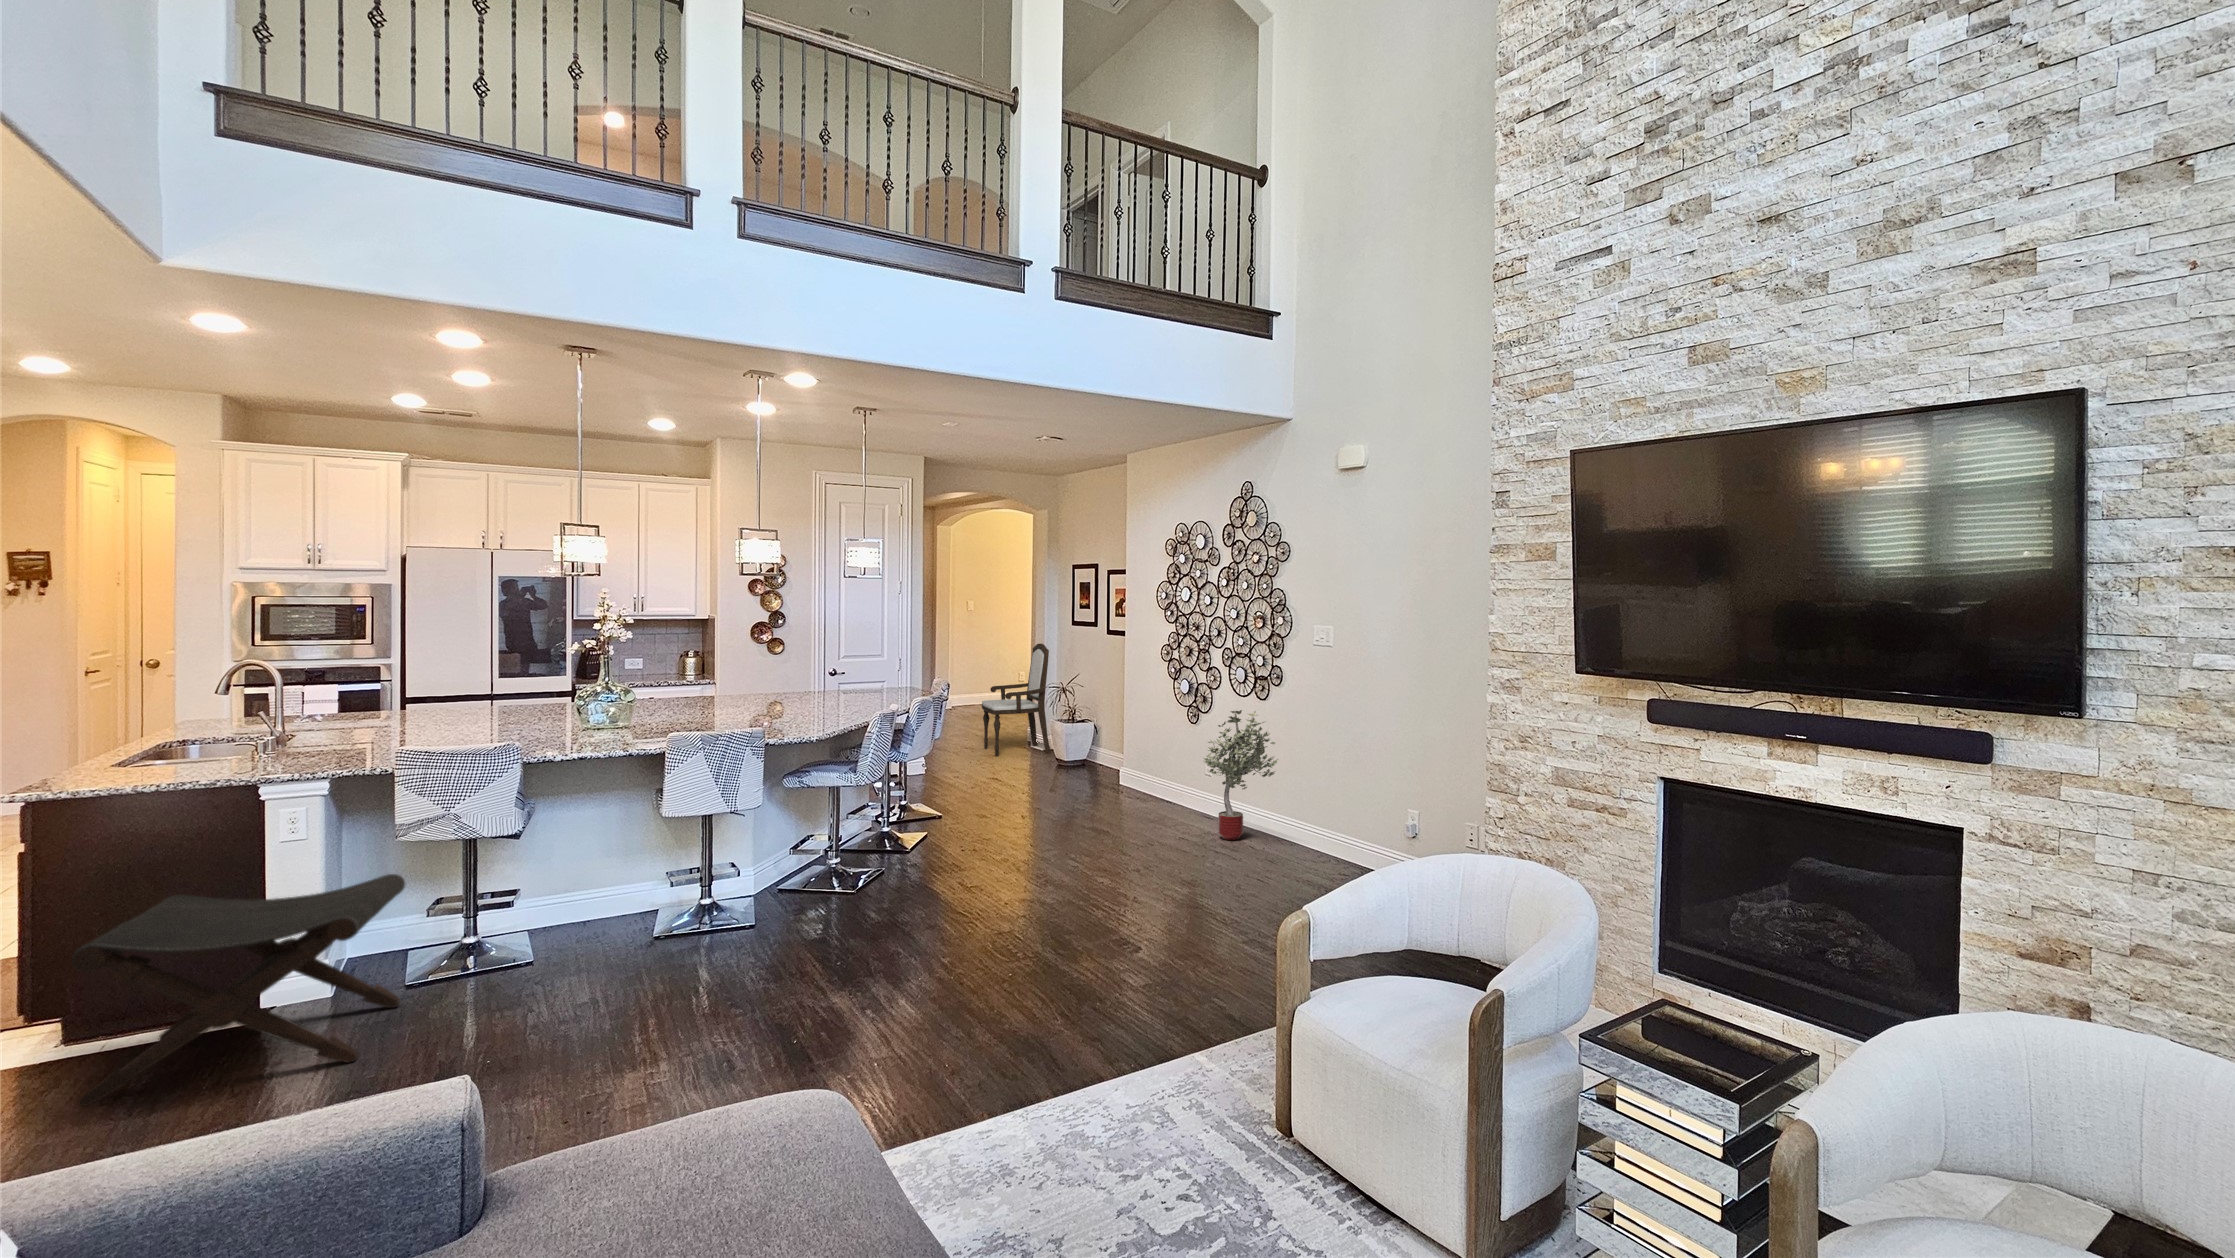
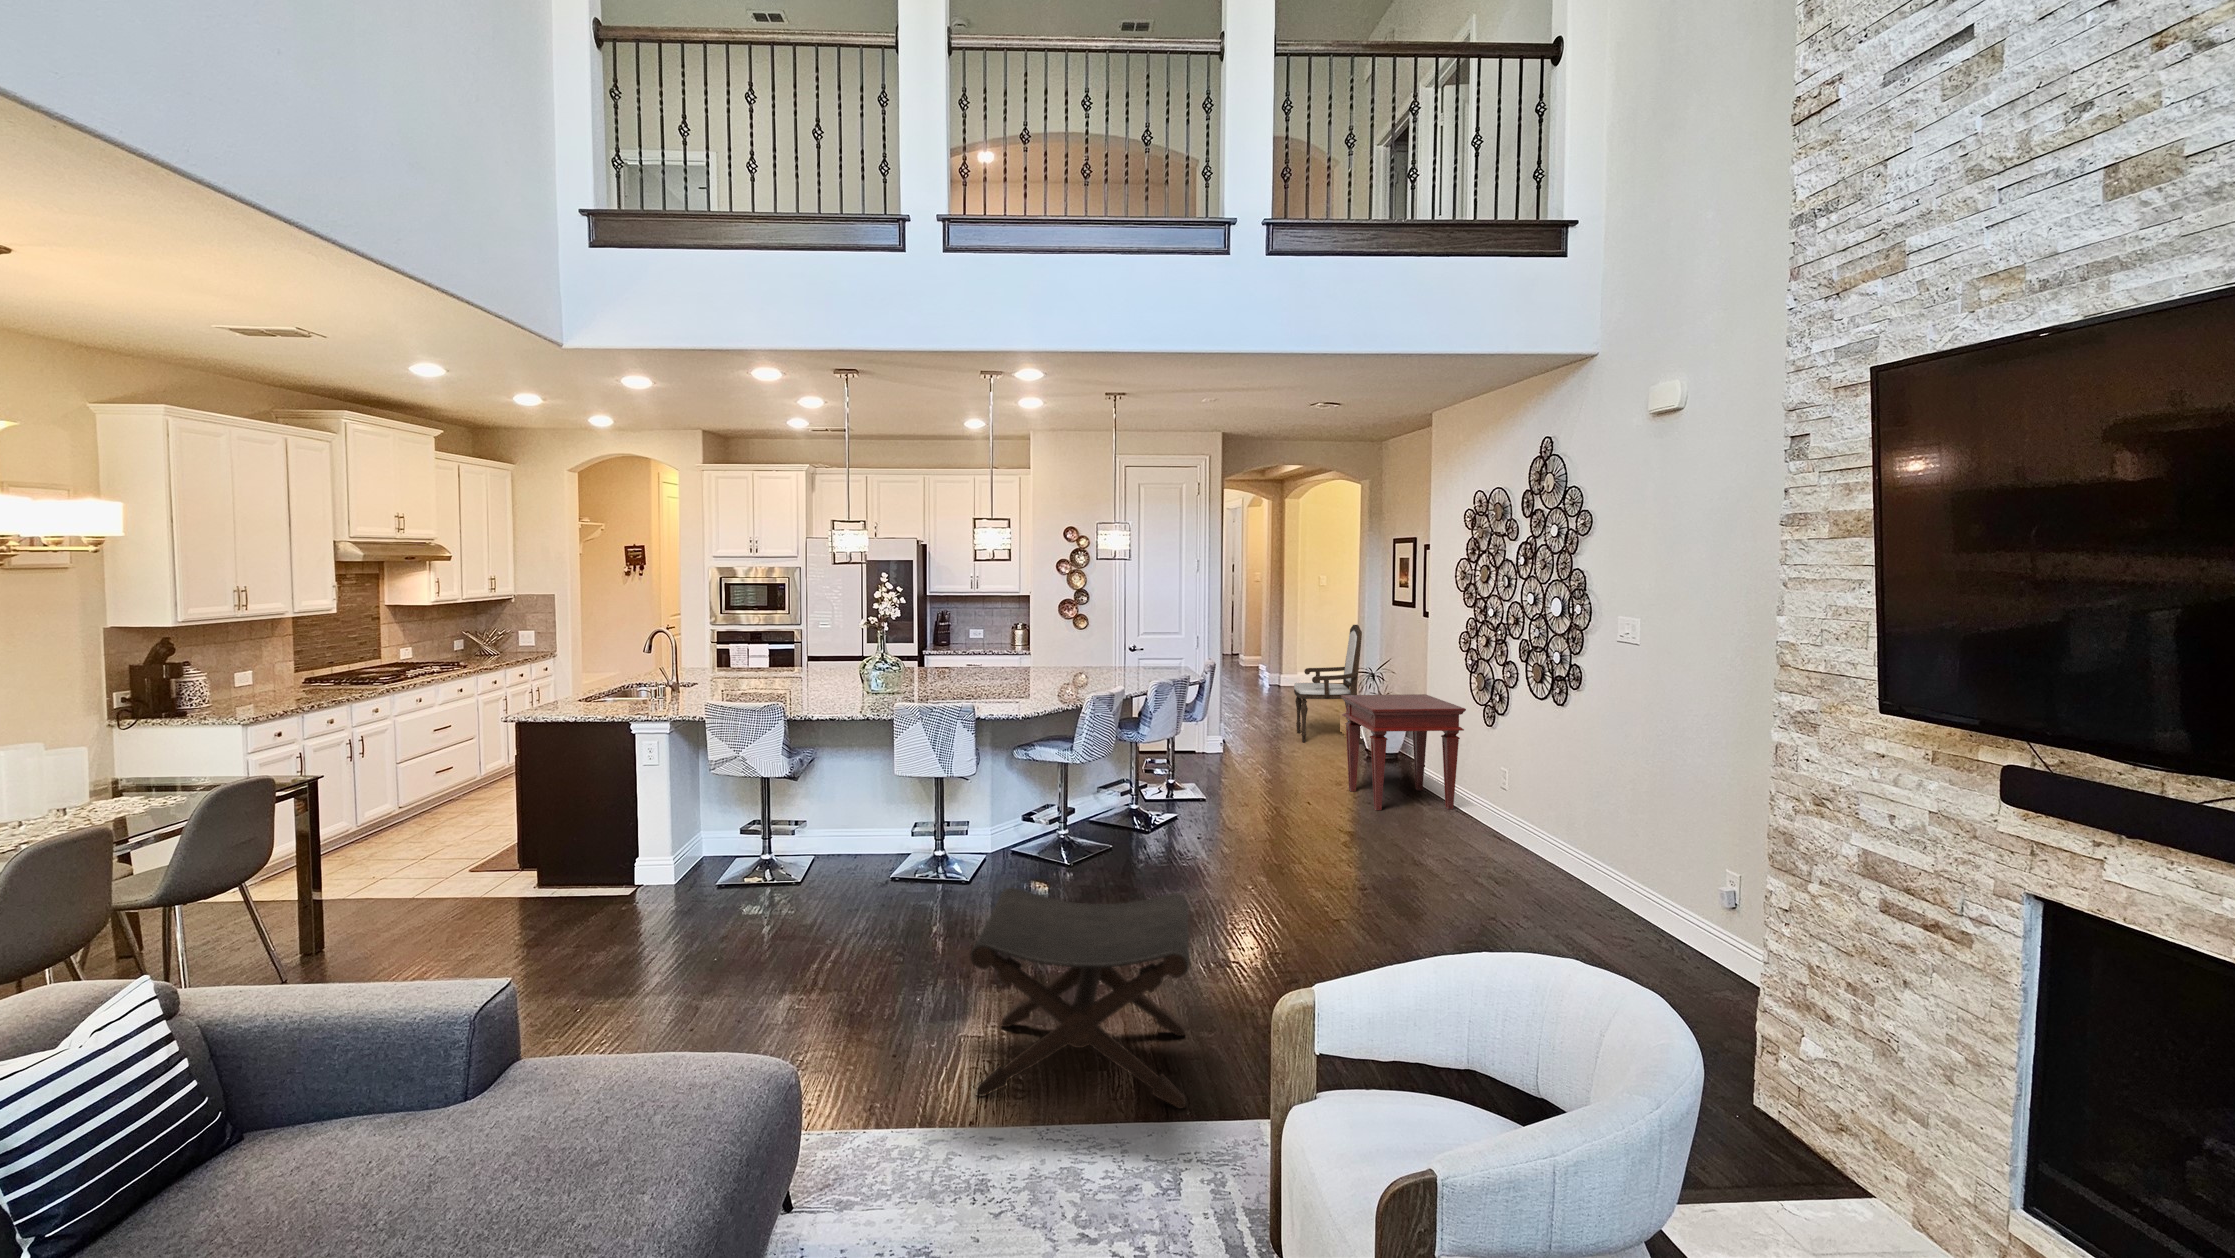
side table: none [1059,701,1170,806] -> present [1341,694,1466,810]
potted tree: present [1204,710,1278,840] -> none [1480,716,1574,873]
footstool: present [72,874,405,1106] -> present [970,888,1190,1108]

